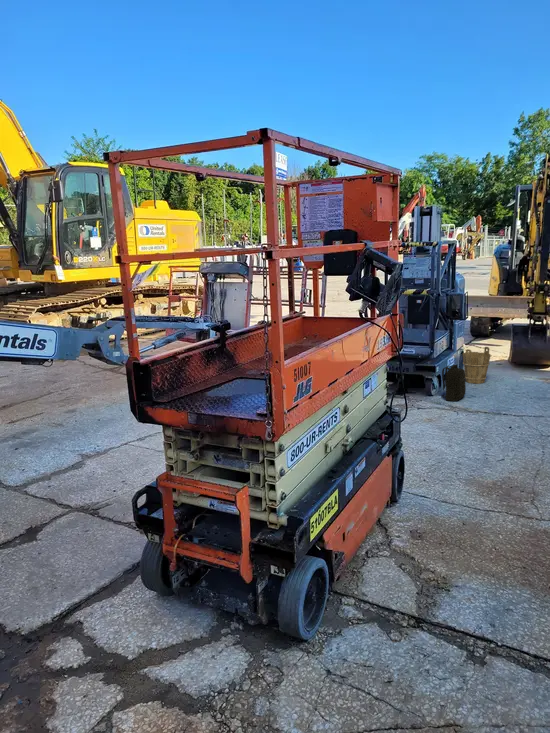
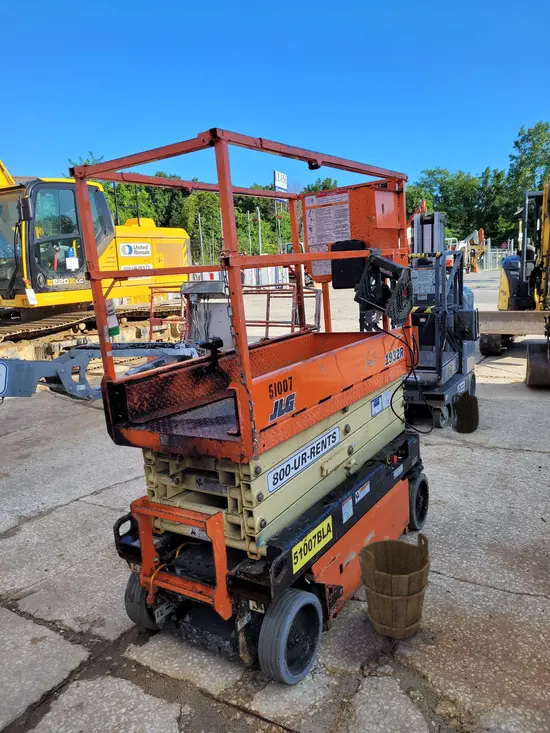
bucket: present [463,347,491,384] -> present [358,533,430,639]

